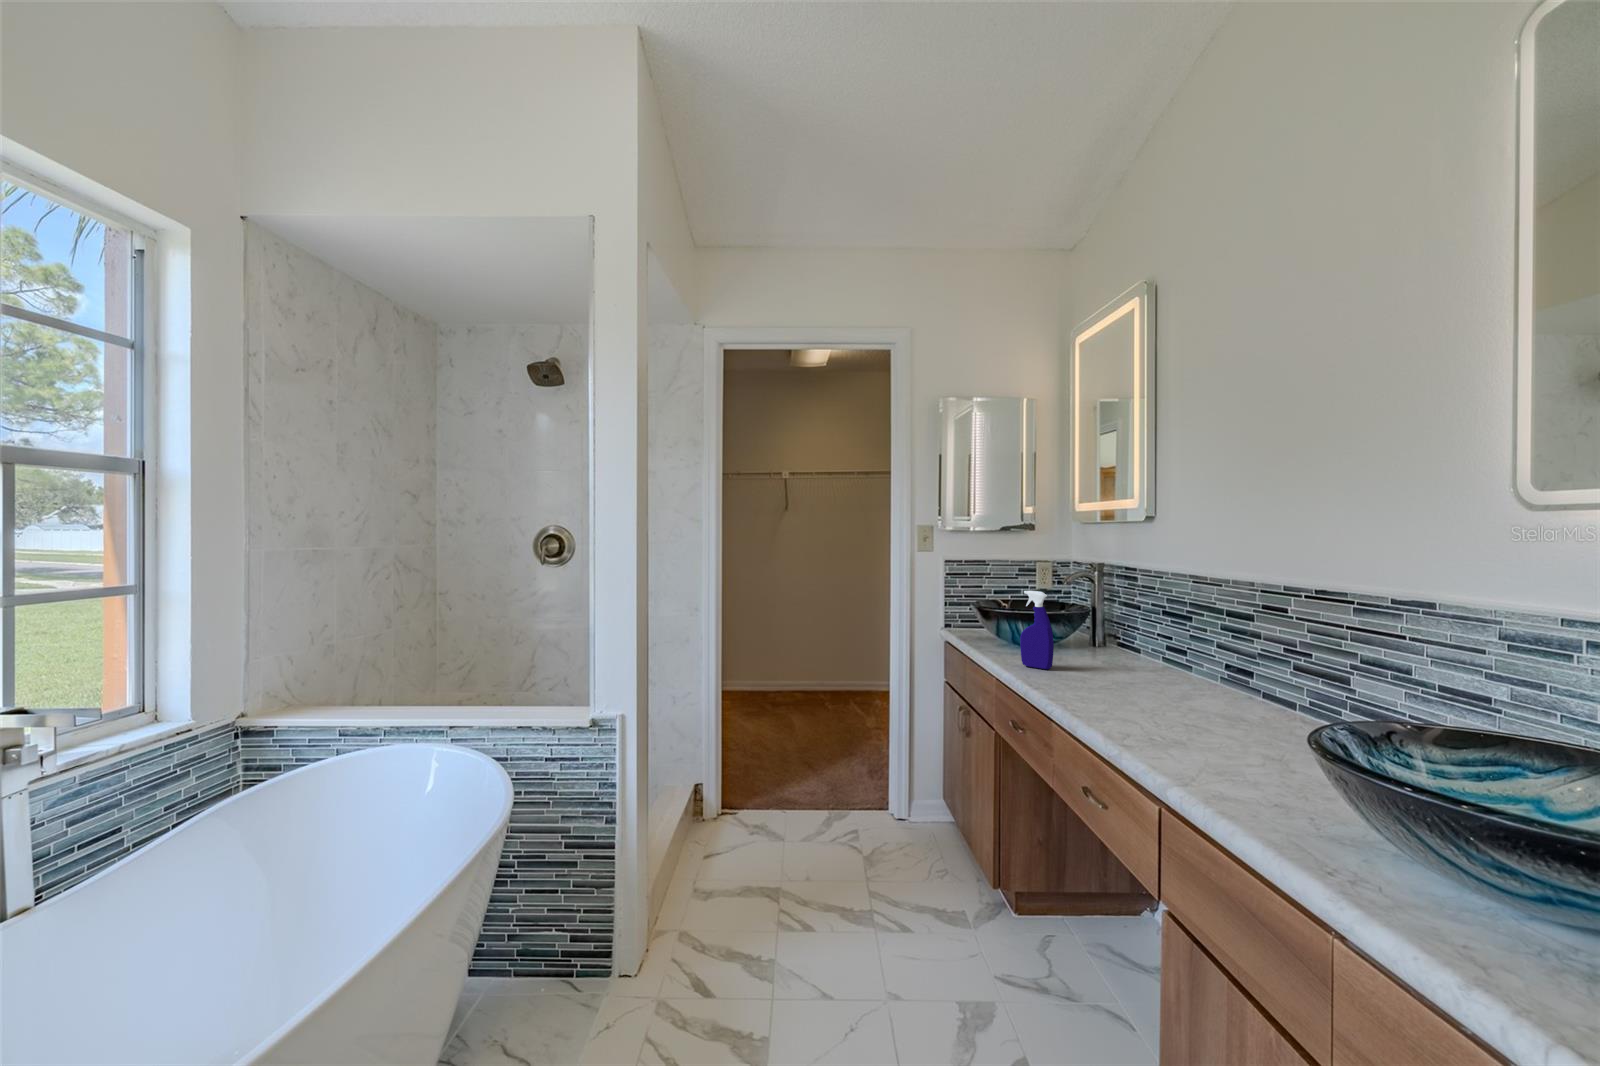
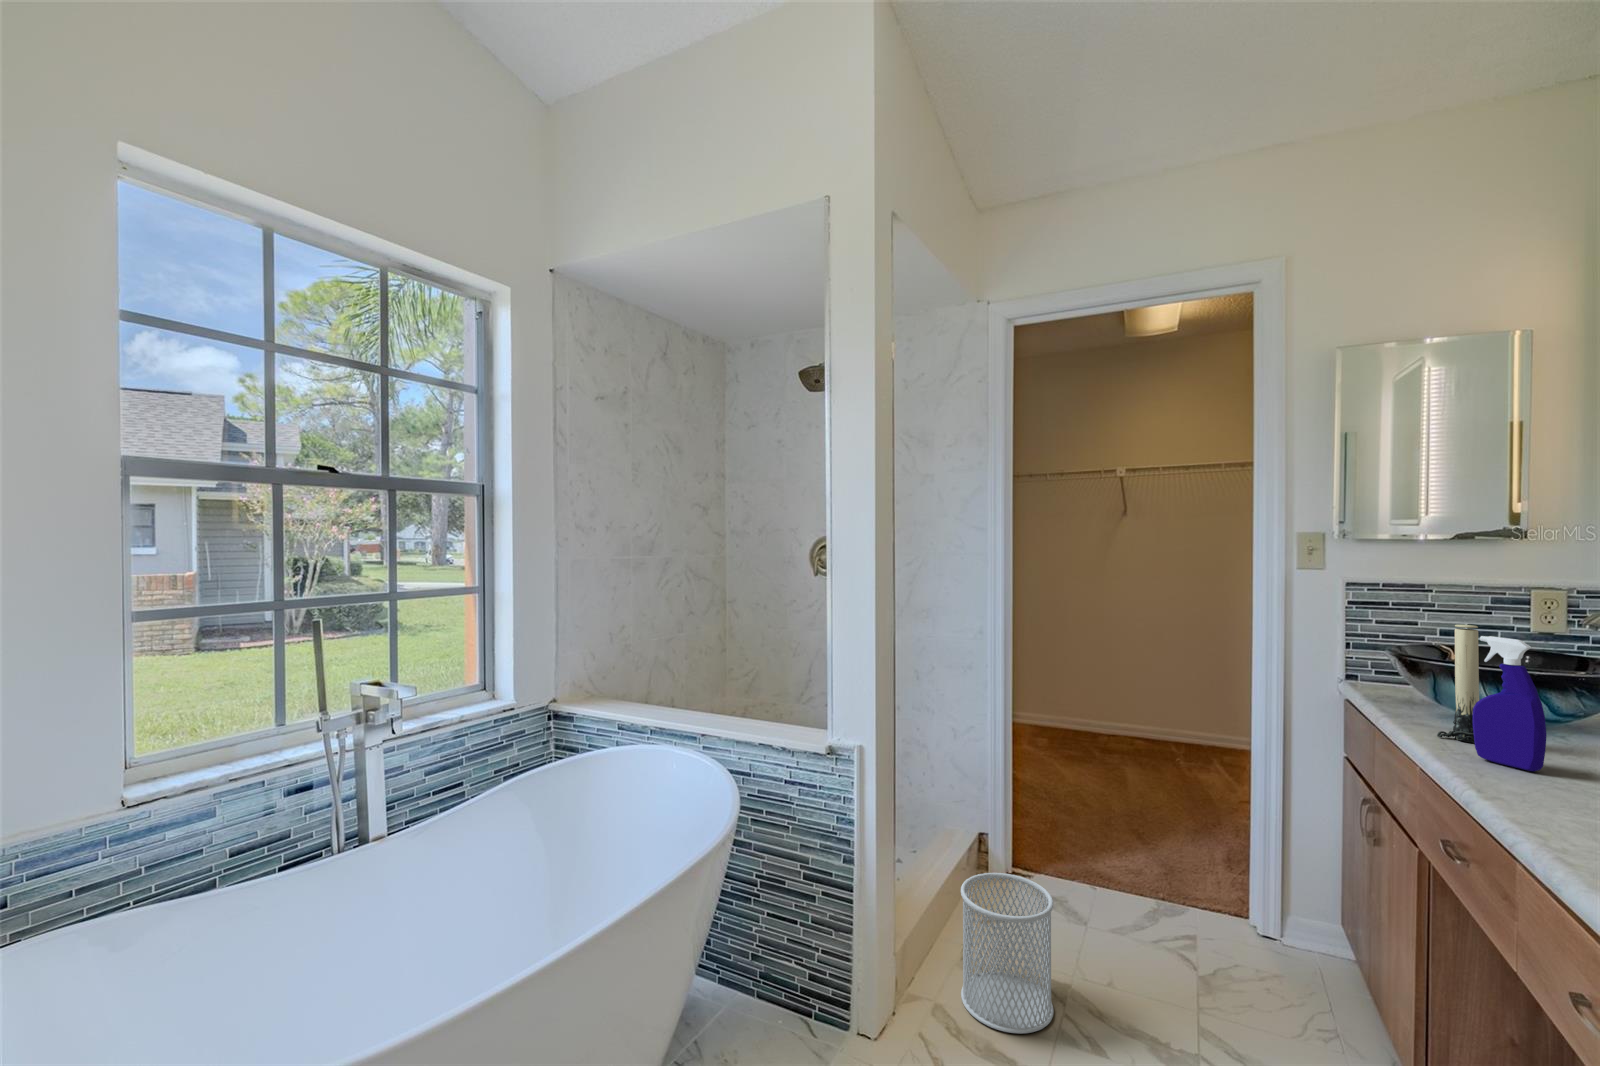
candle: none [1001,585,1023,658] -> present [1437,625,1479,743]
wastebasket: none [698,808,771,932] -> present [961,873,1054,1034]

